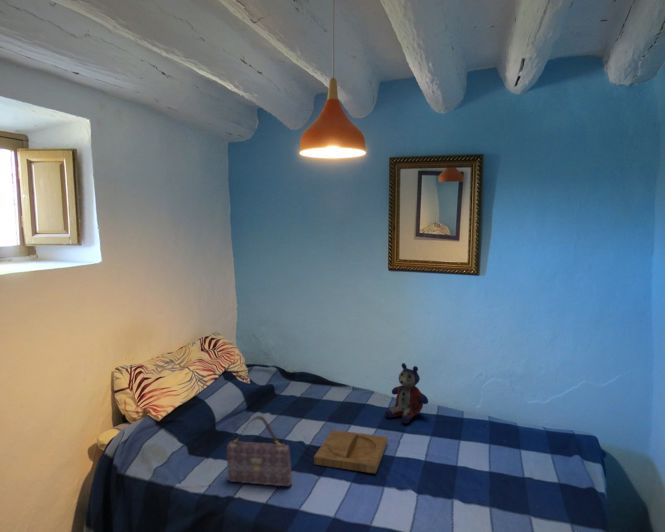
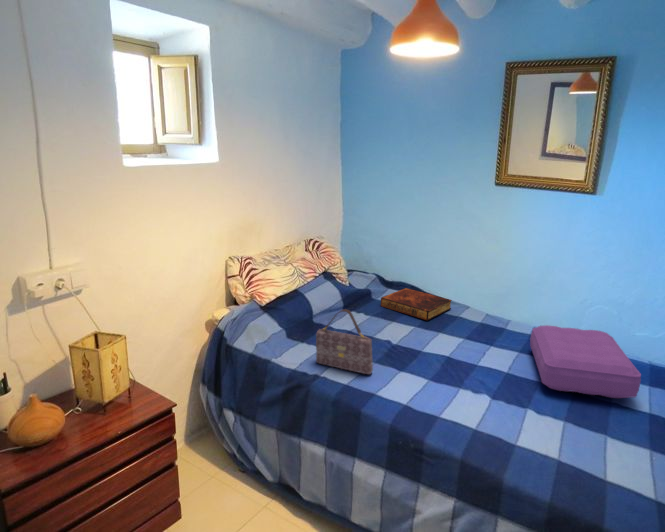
stuffed bear: present [385,363,428,423] -> none [475,279,522,338]
book: none [287,379,358,413] -> present [381,288,452,320]
pillow: none [440,405,544,473] -> present [530,325,641,398]
tray: present [314,430,387,473] -> none [396,334,472,376]

